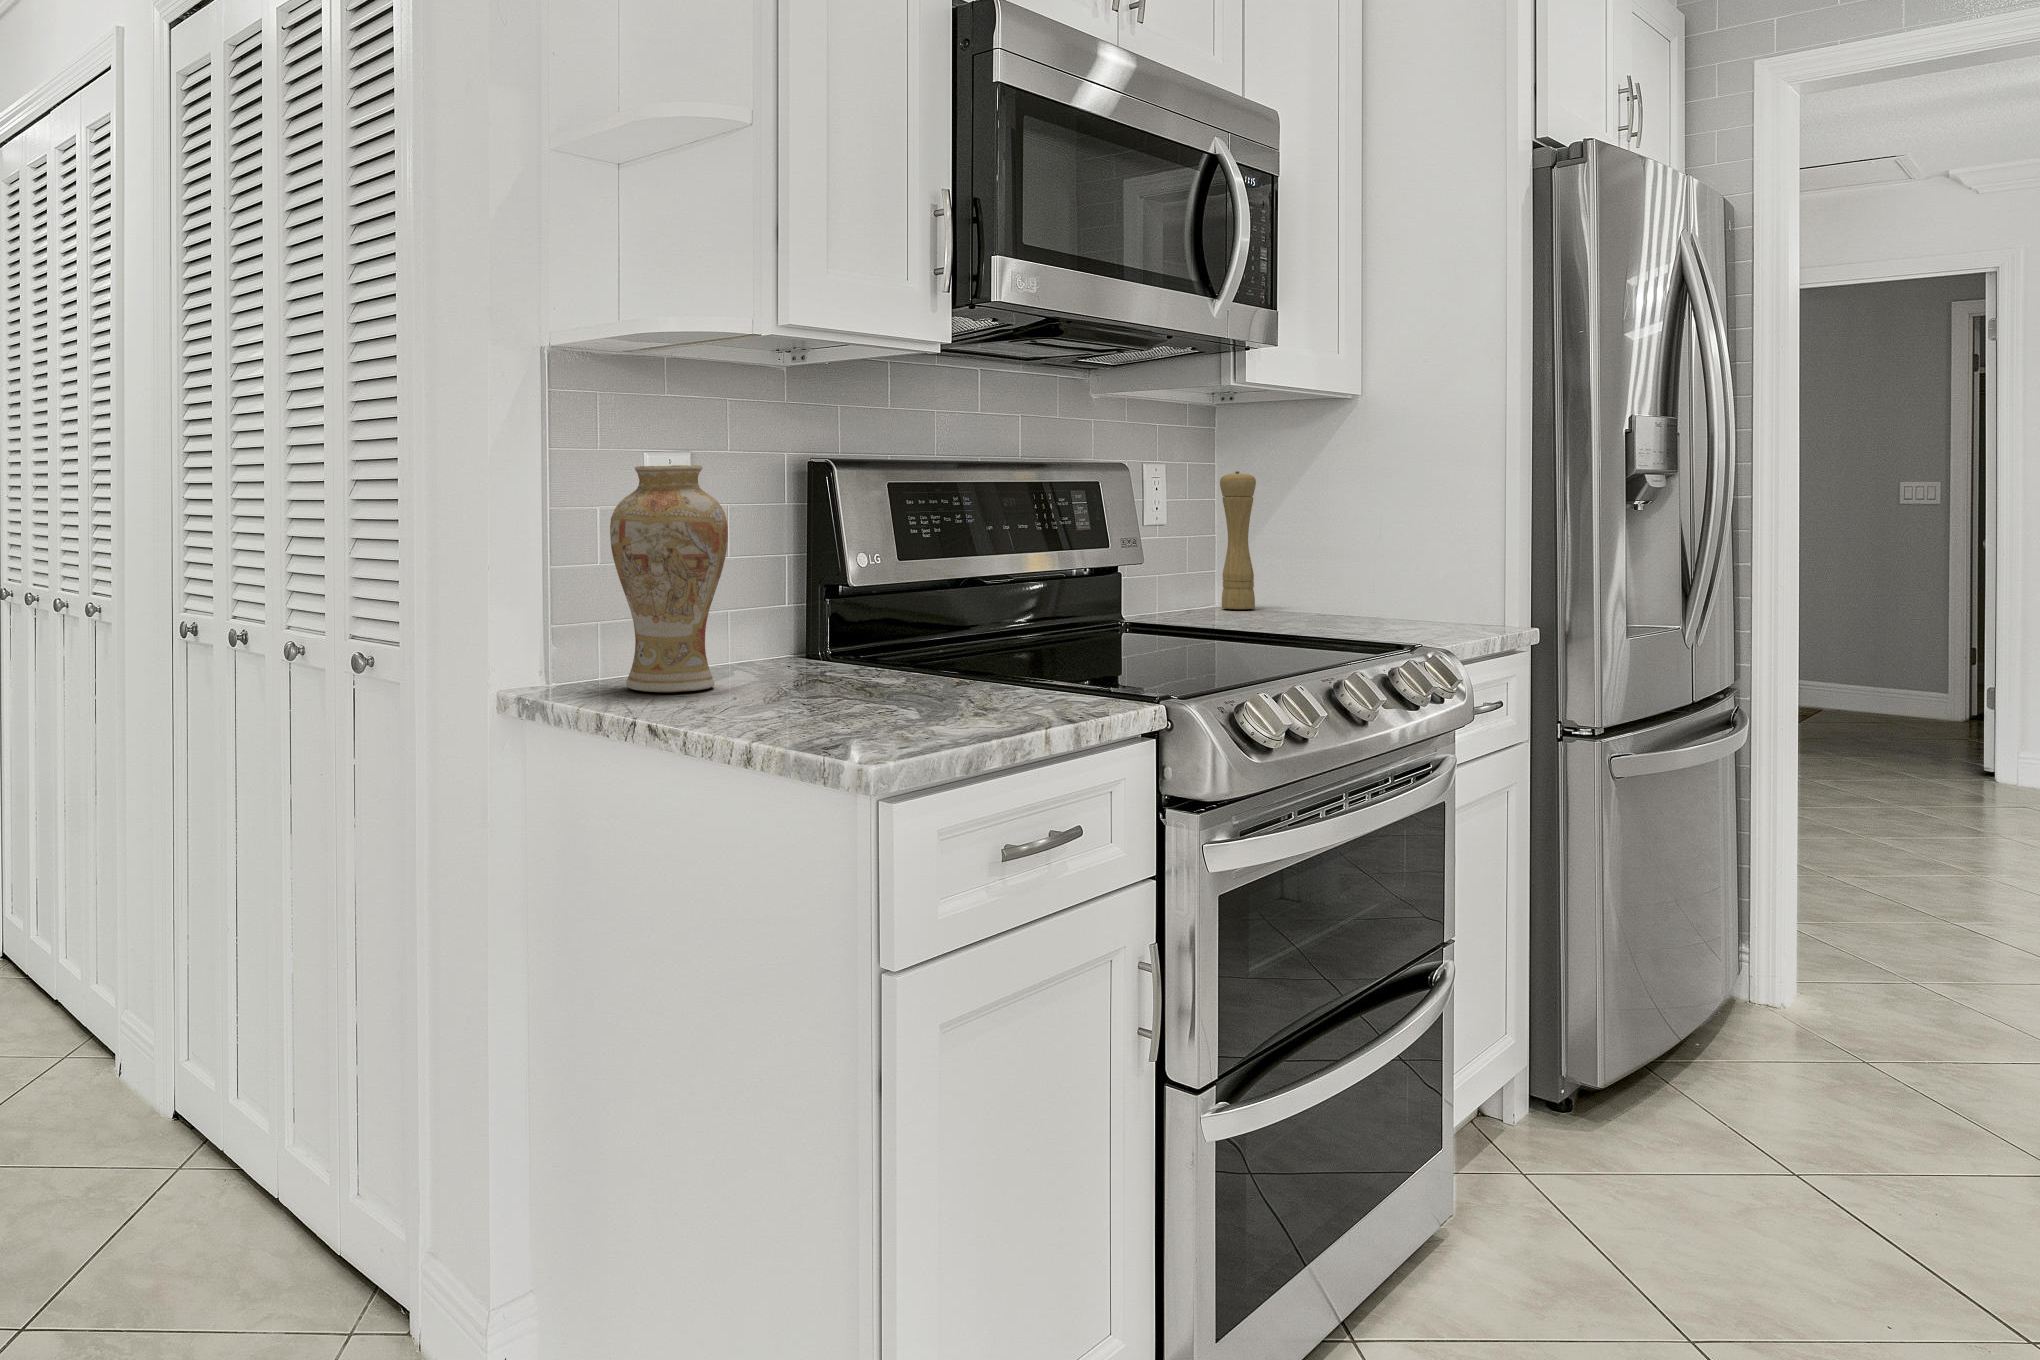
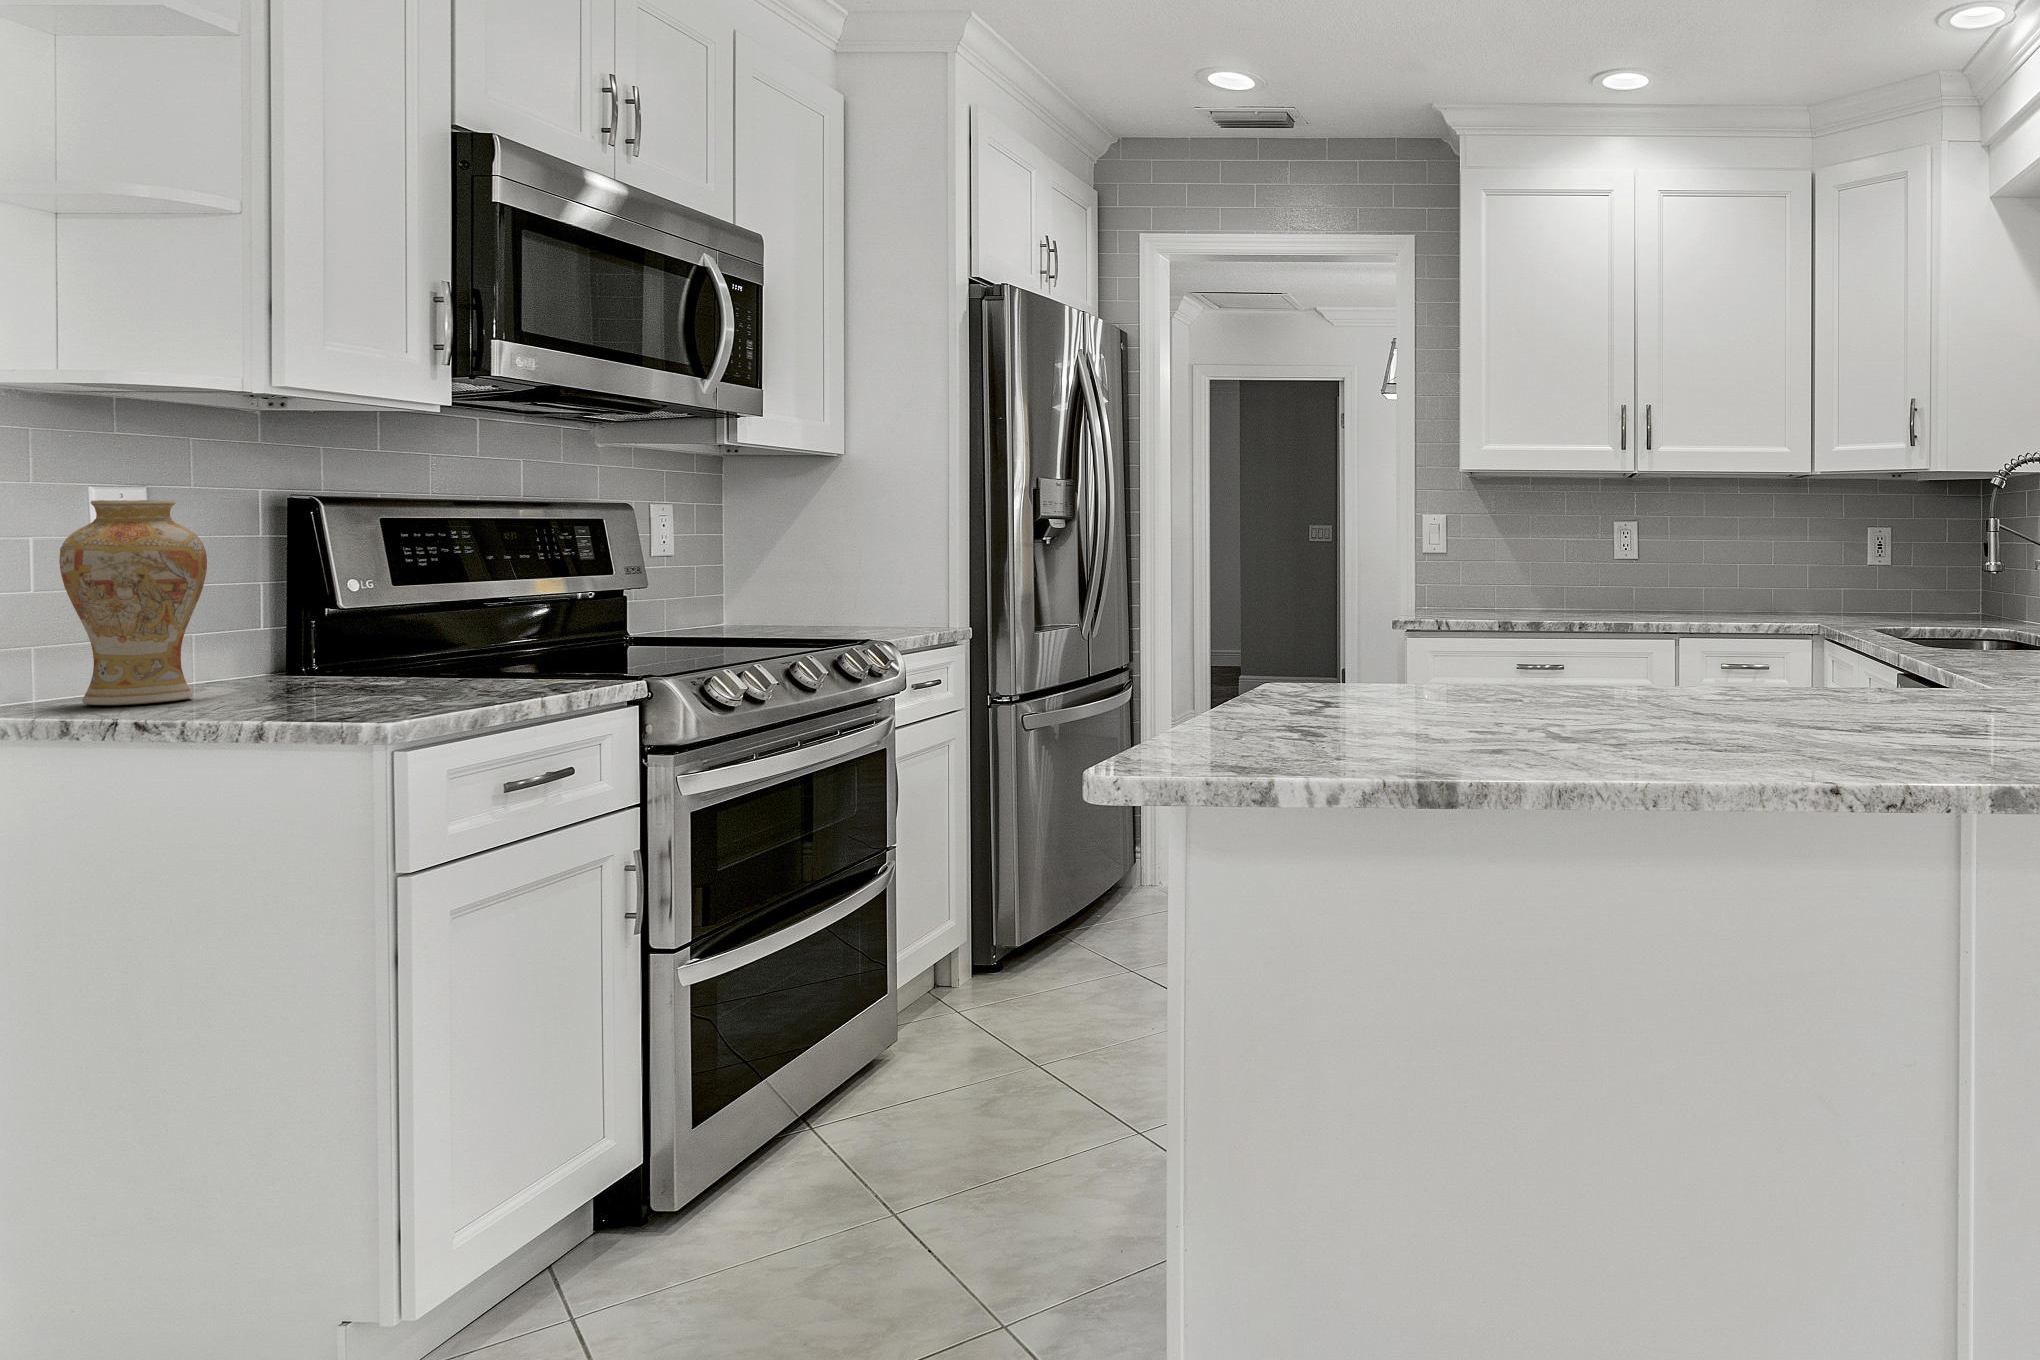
pepper mill: present [1220,471,1256,609] -> none [726,513,758,626]

